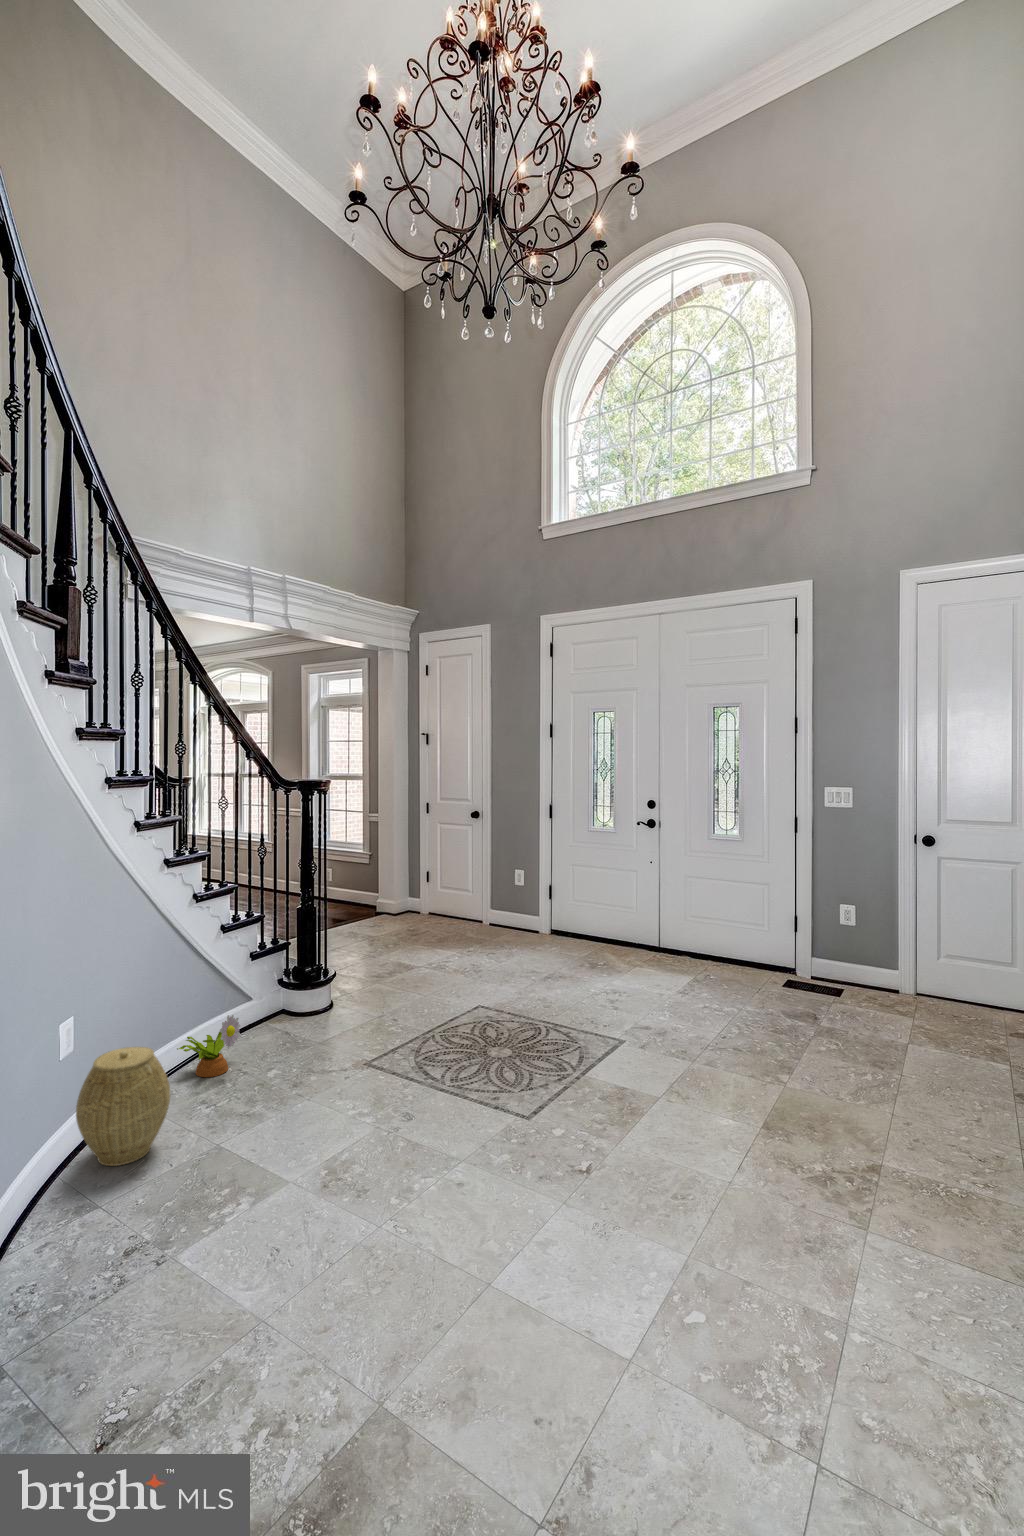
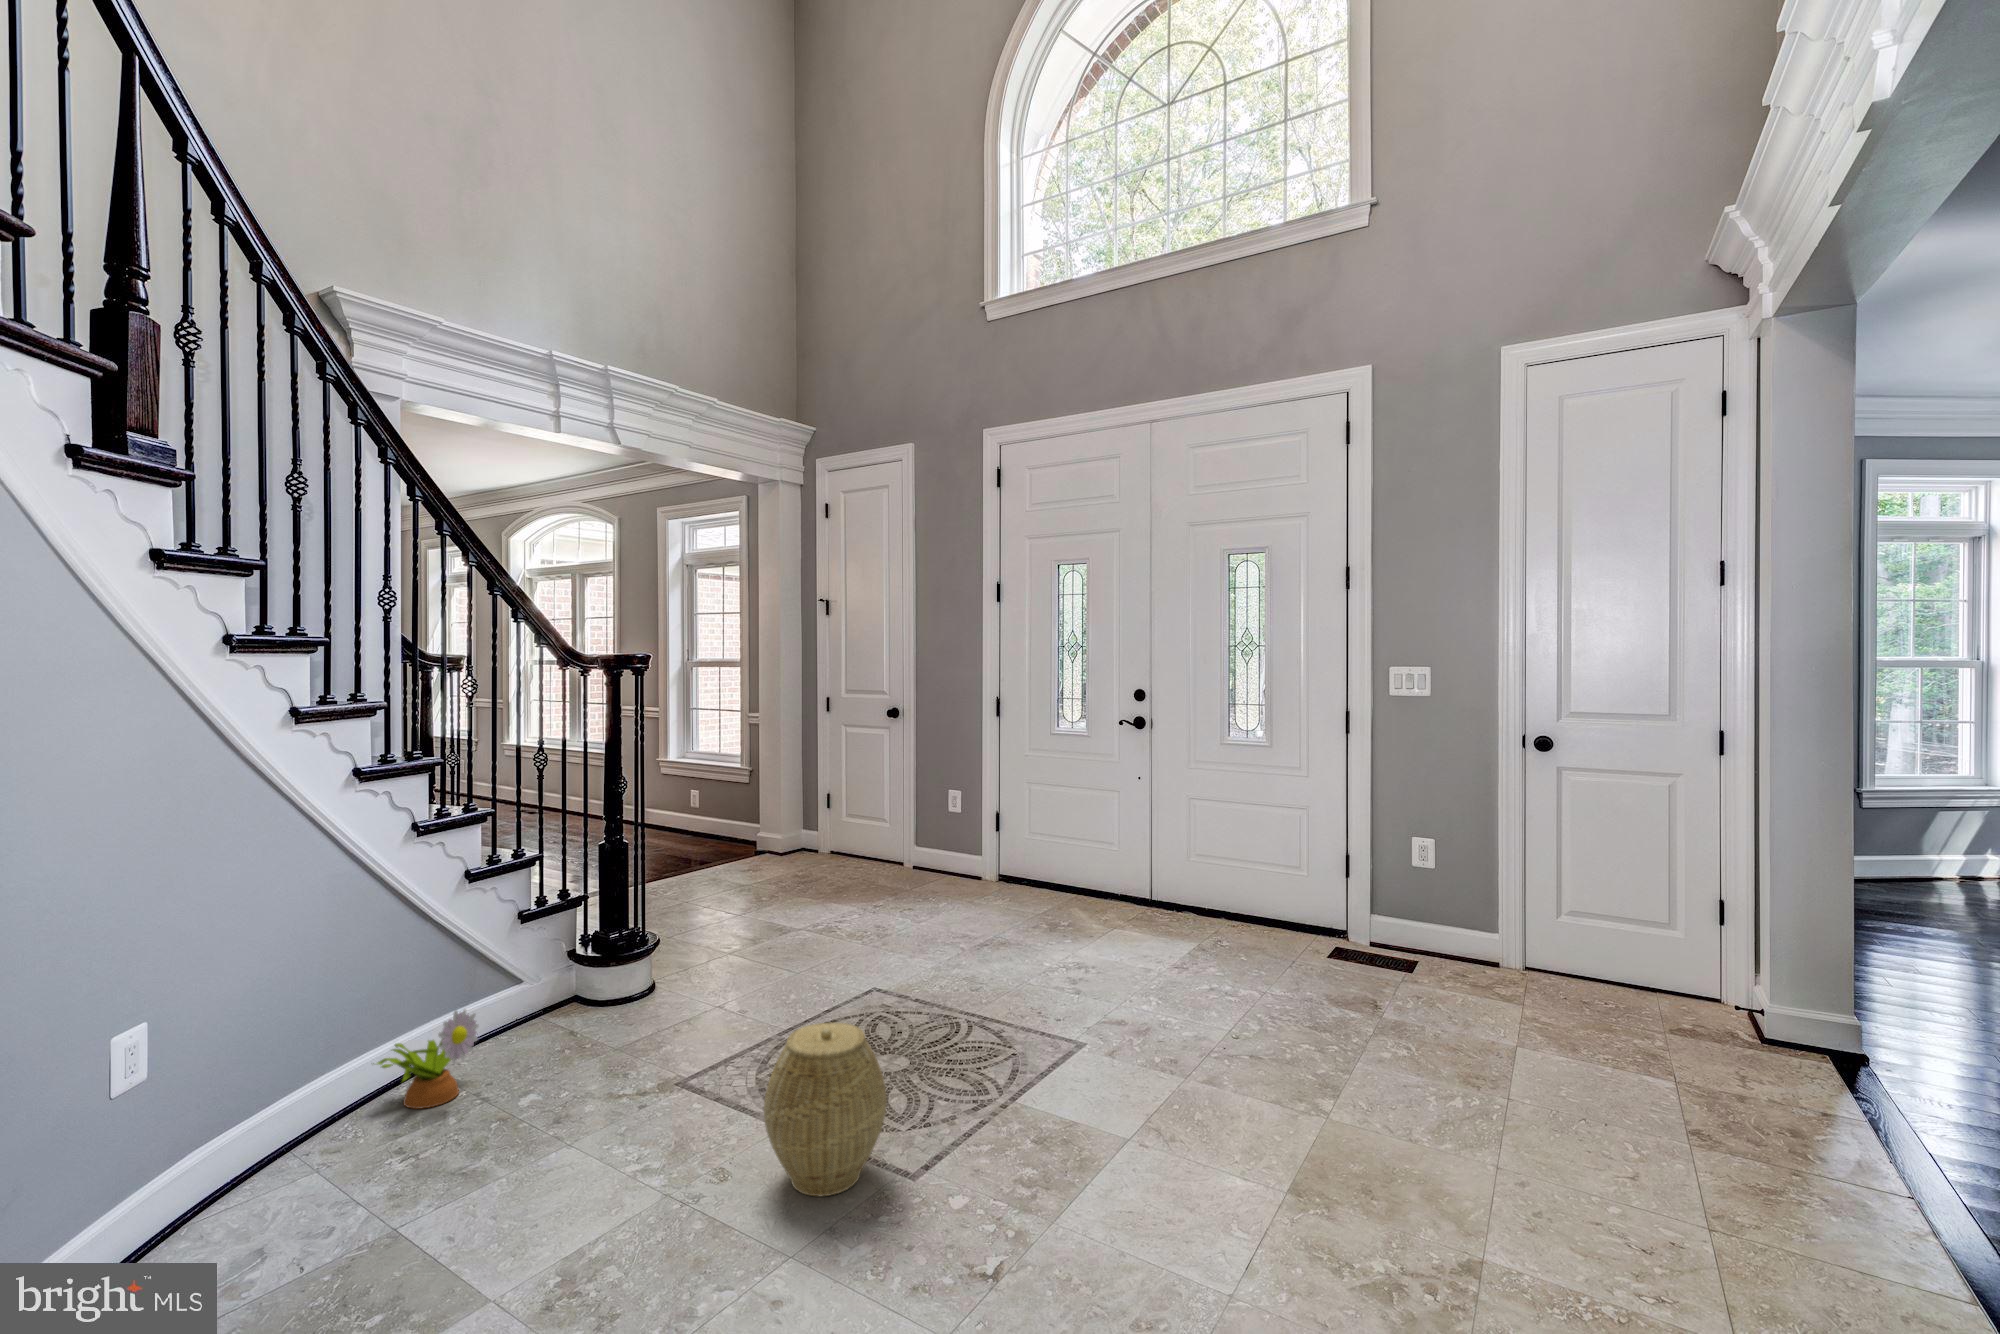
woven basket: present [76,1047,170,1166] -> present [764,1023,887,1196]

